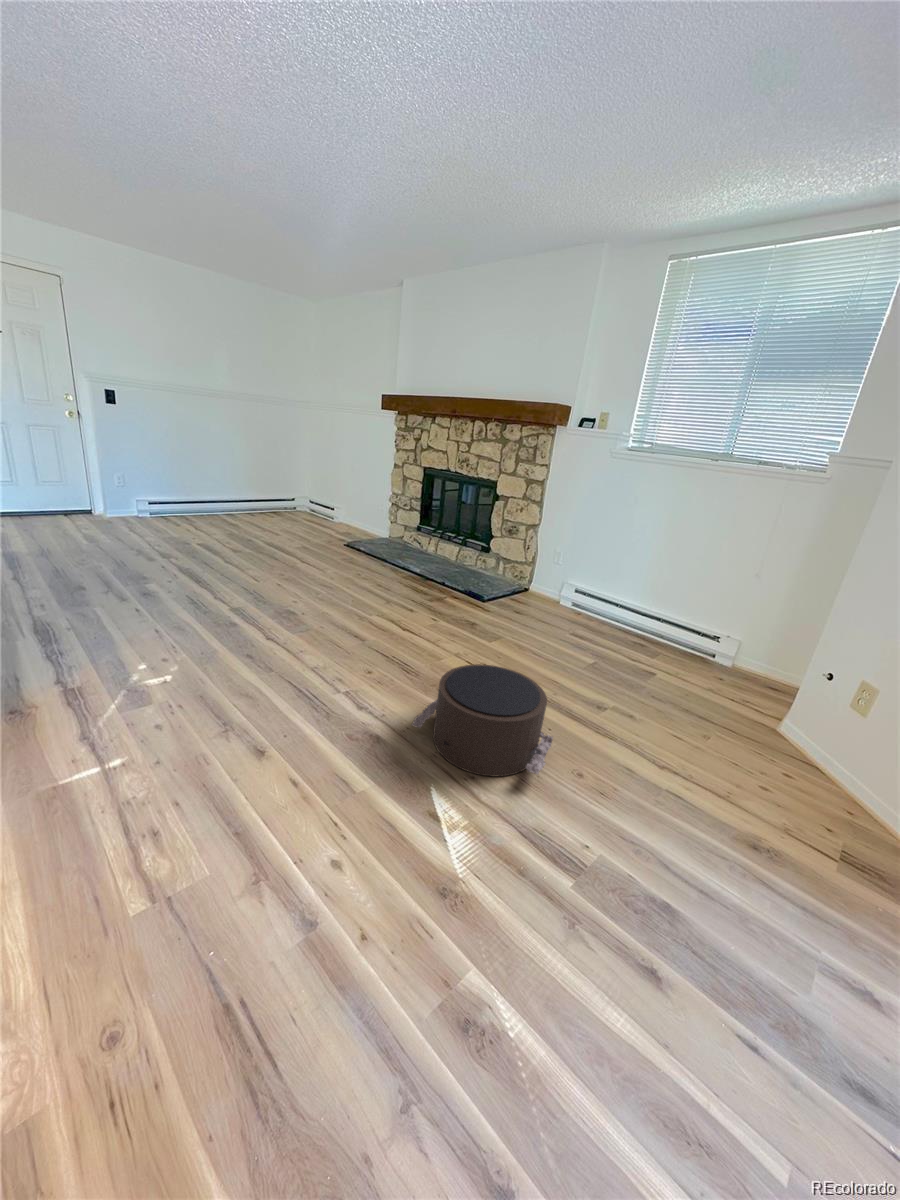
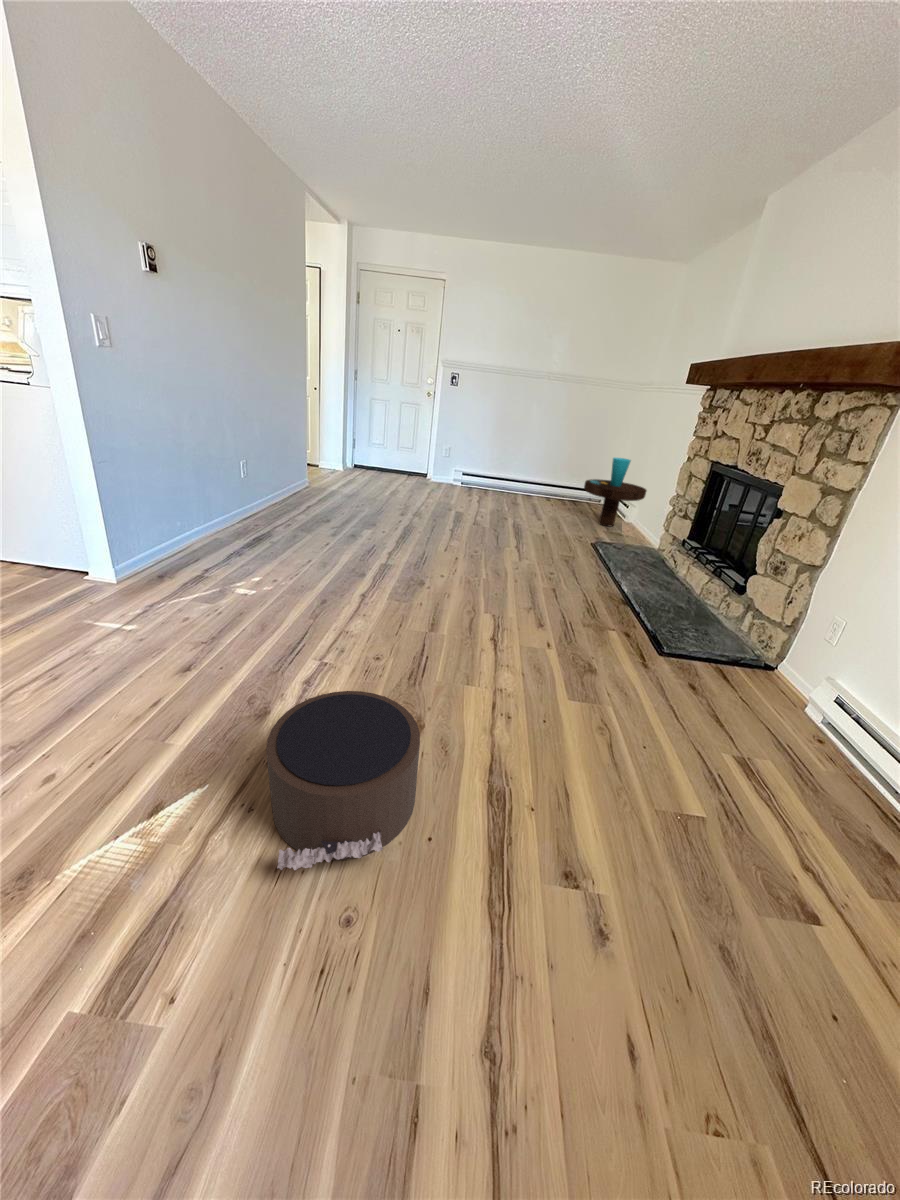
side table: none [305,469,357,529] -> present [584,458,647,526]

